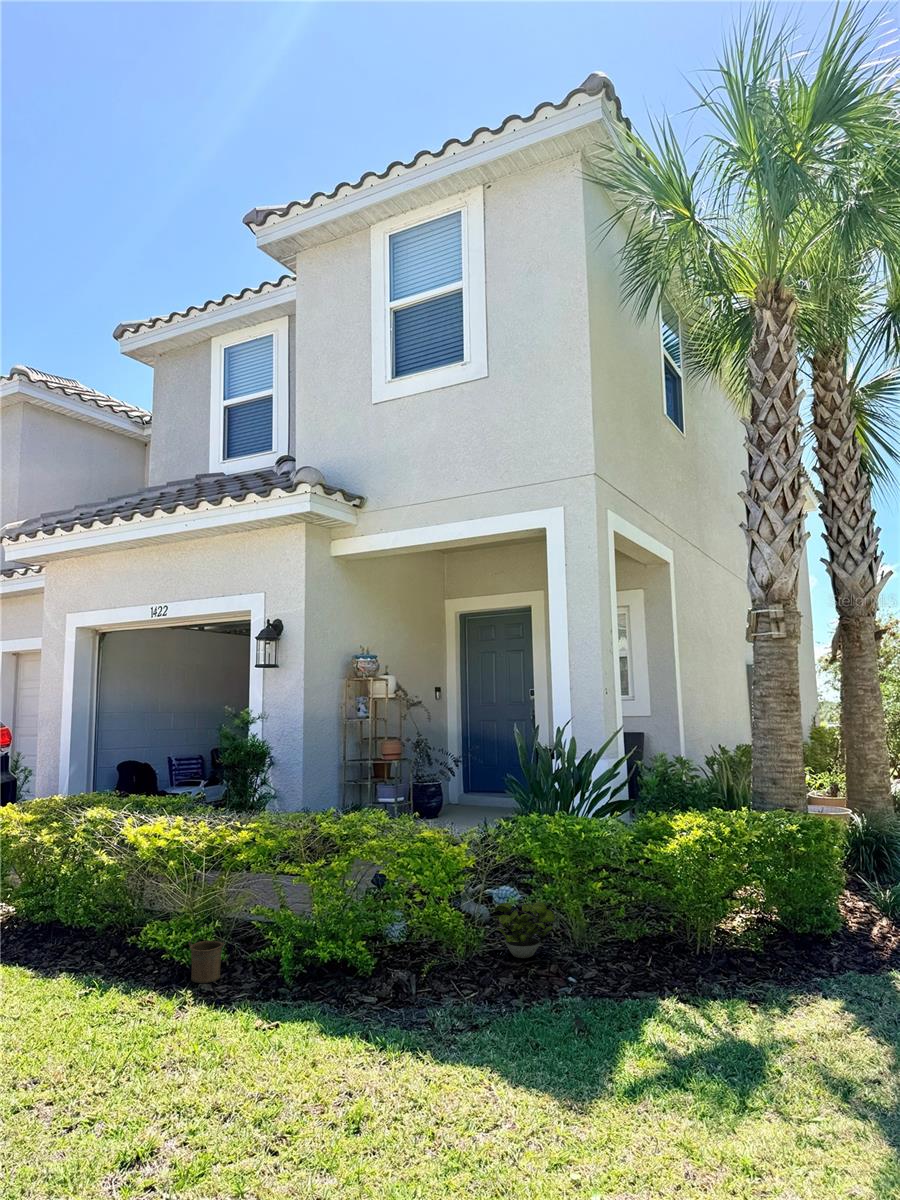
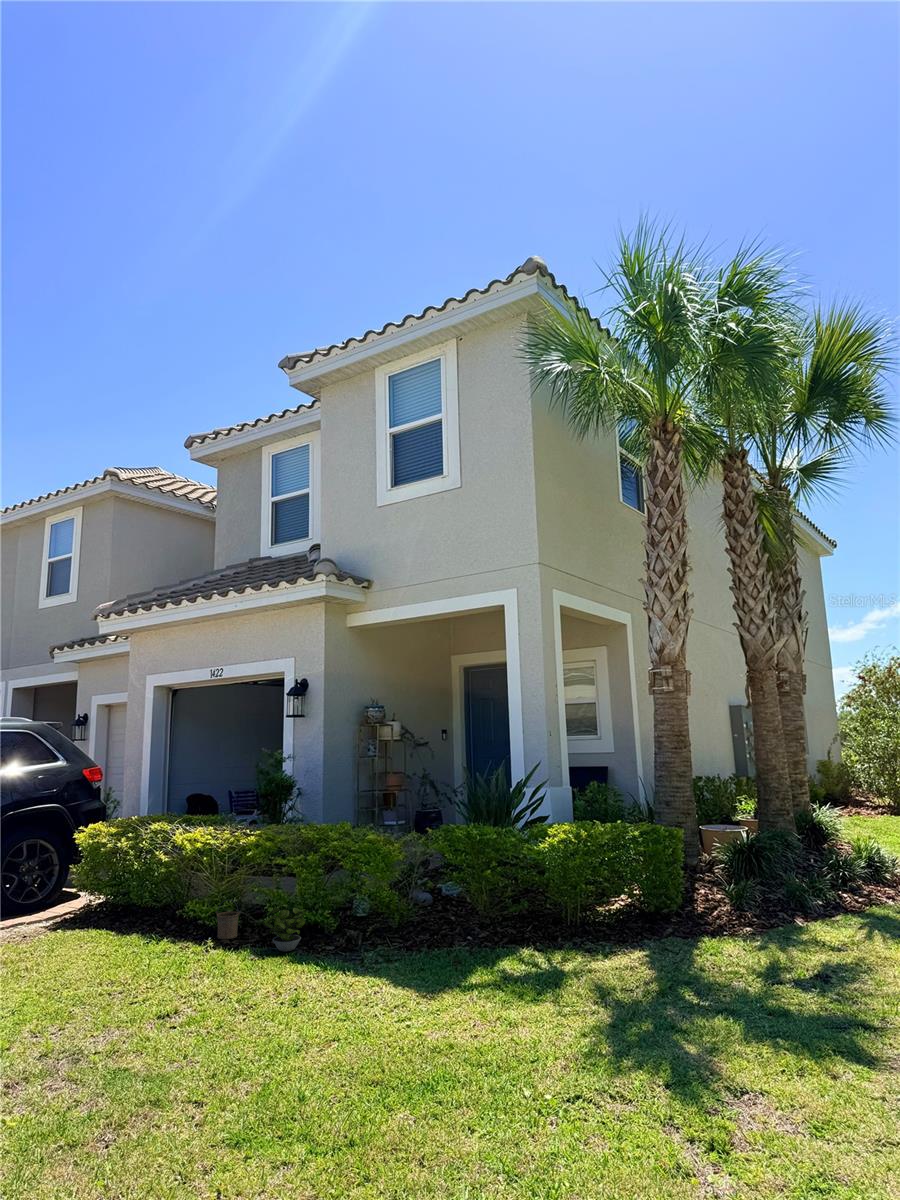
potted plant: present [495,902,555,958] -> present [263,908,306,952]

